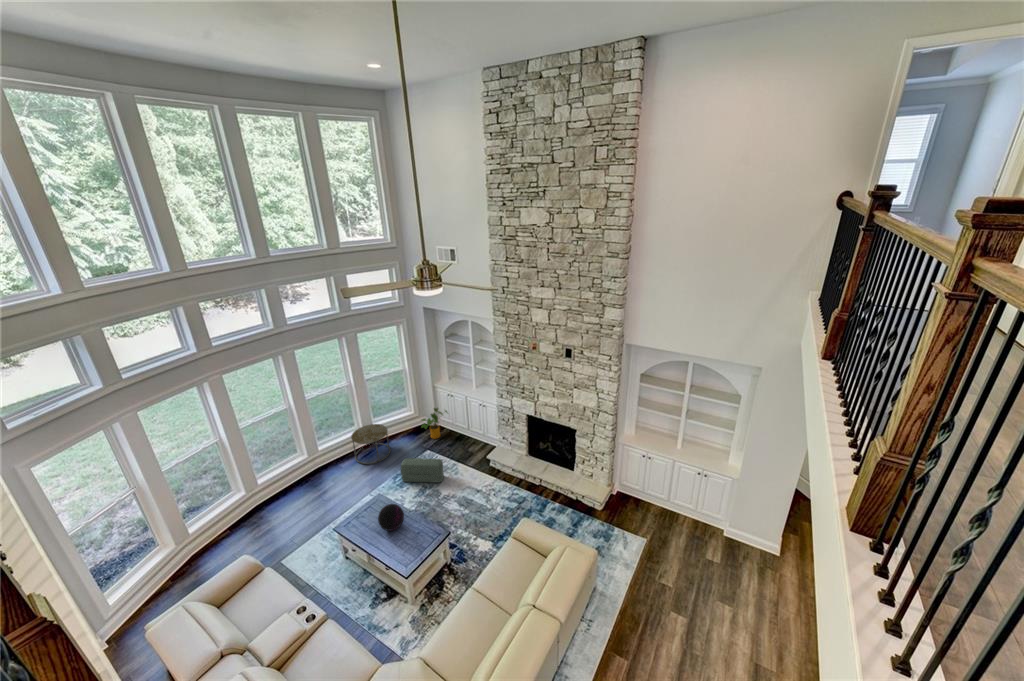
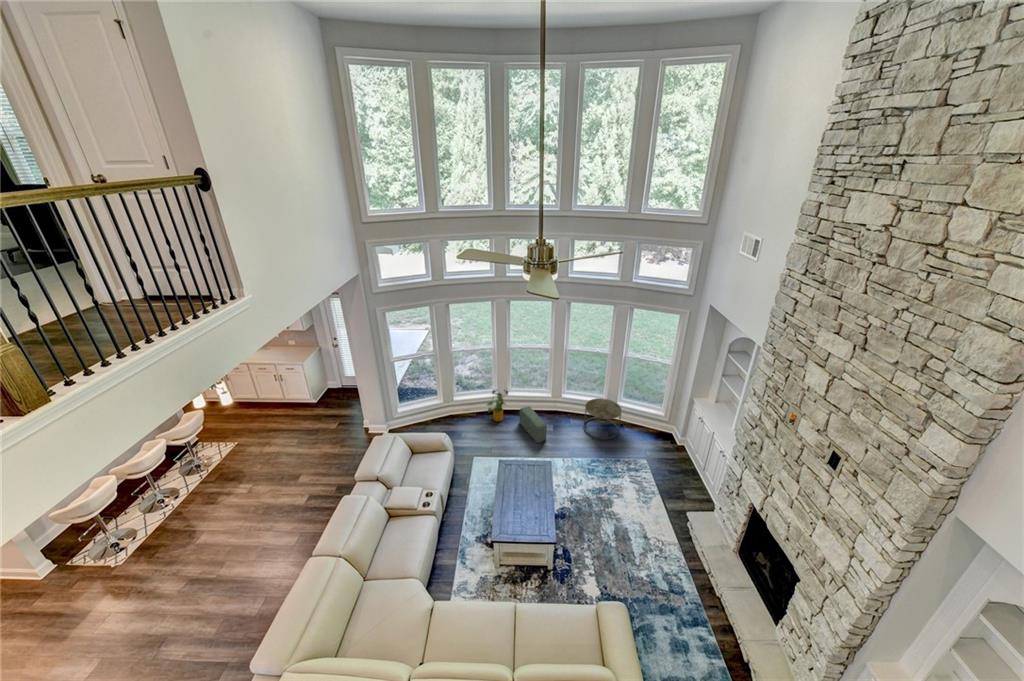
house plant: present [422,408,447,439] -> present [487,390,508,421]
pouf: present [401,458,444,482] -> present [520,406,547,443]
decorative orb: present [378,504,404,531] -> none [514,472,538,498]

